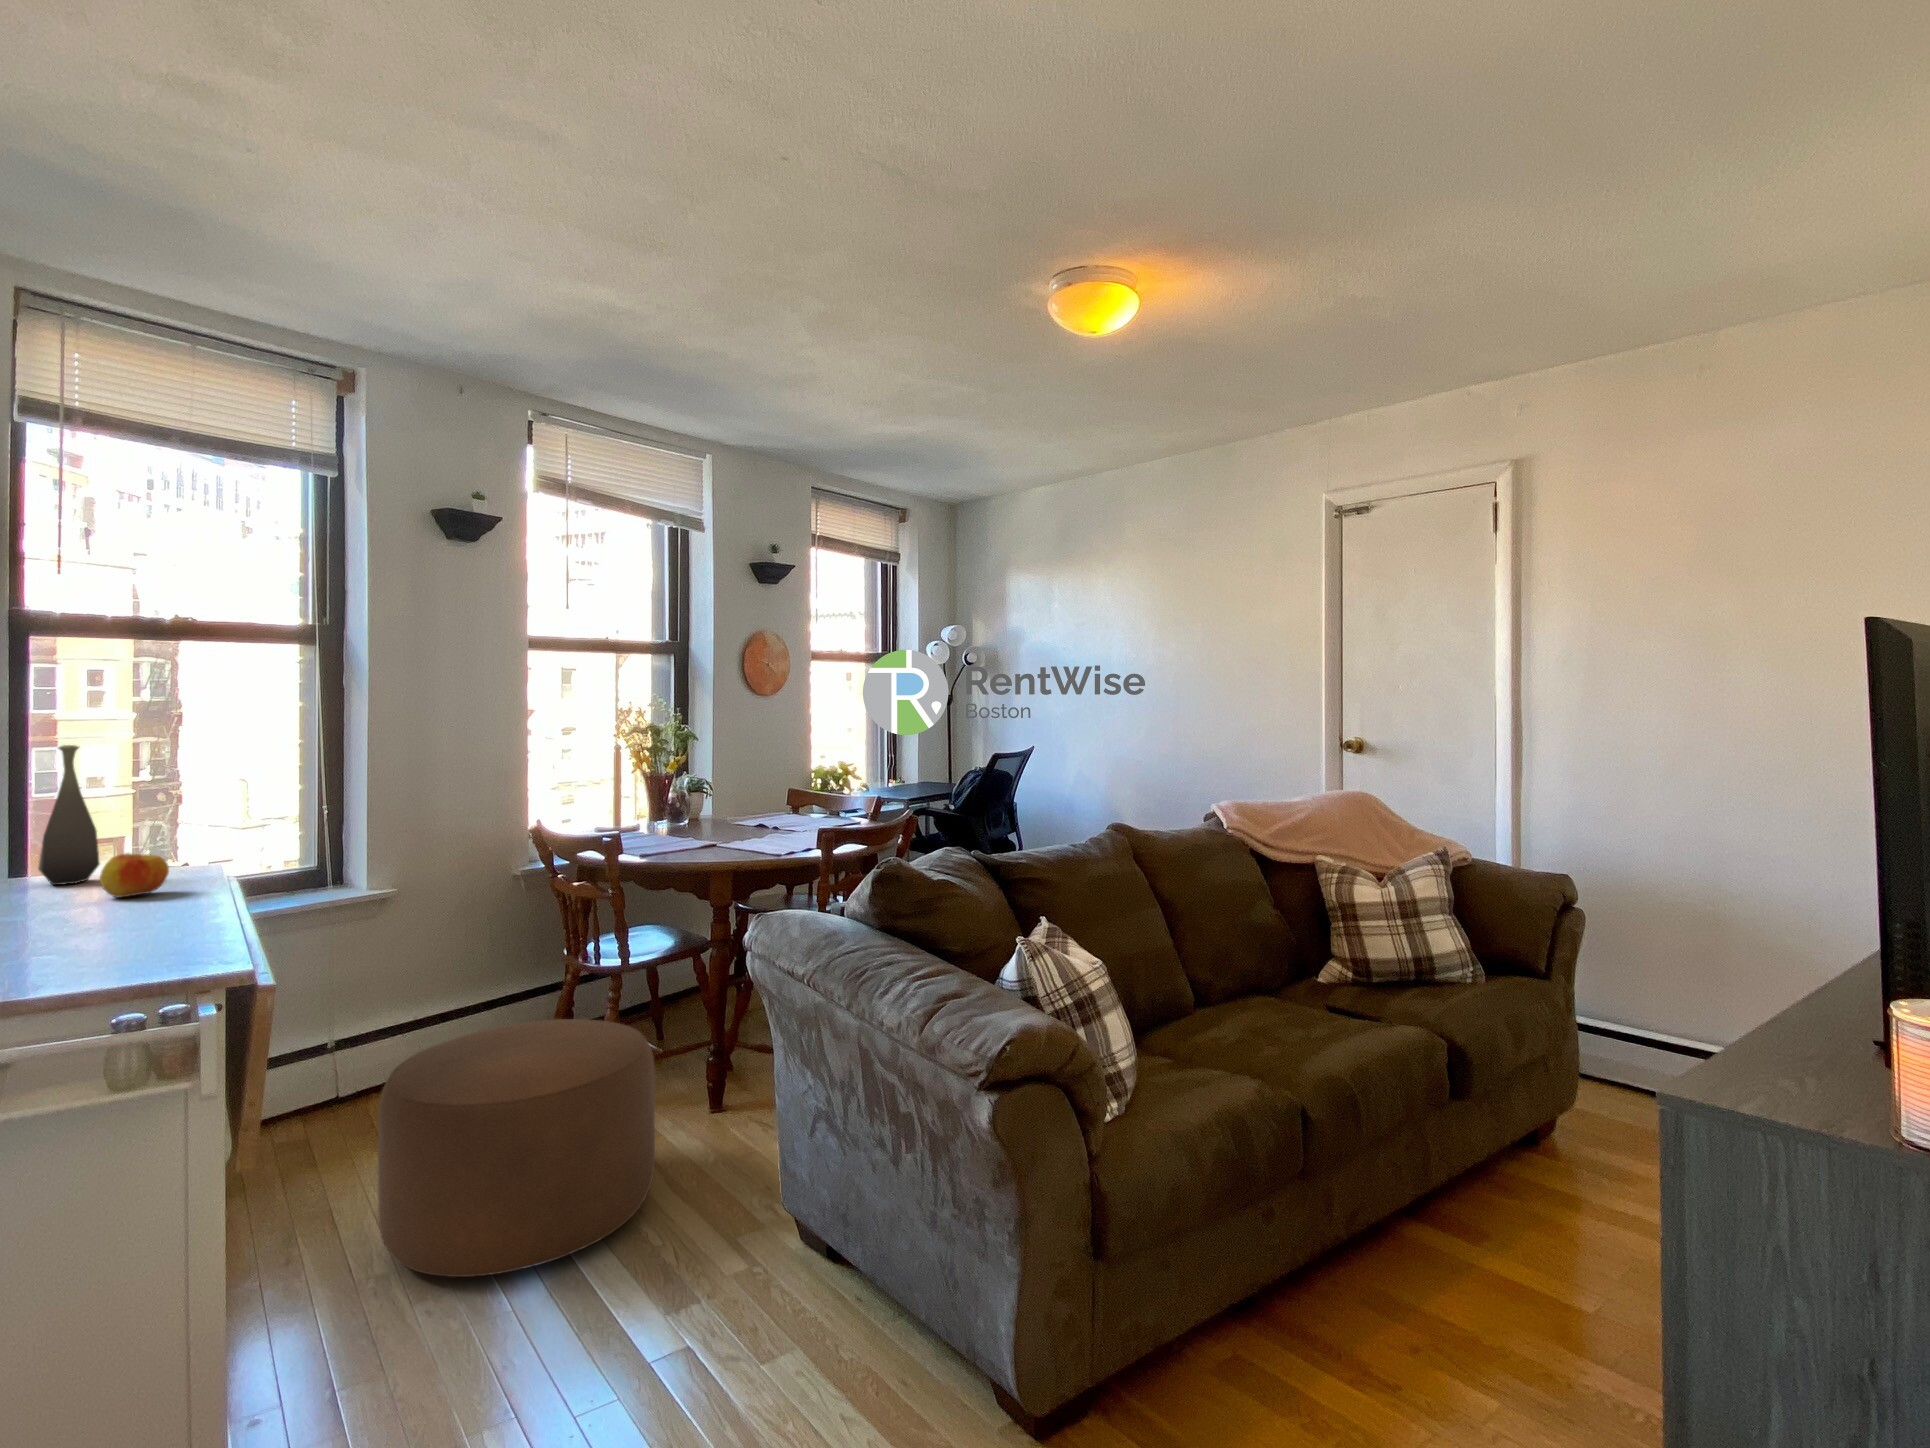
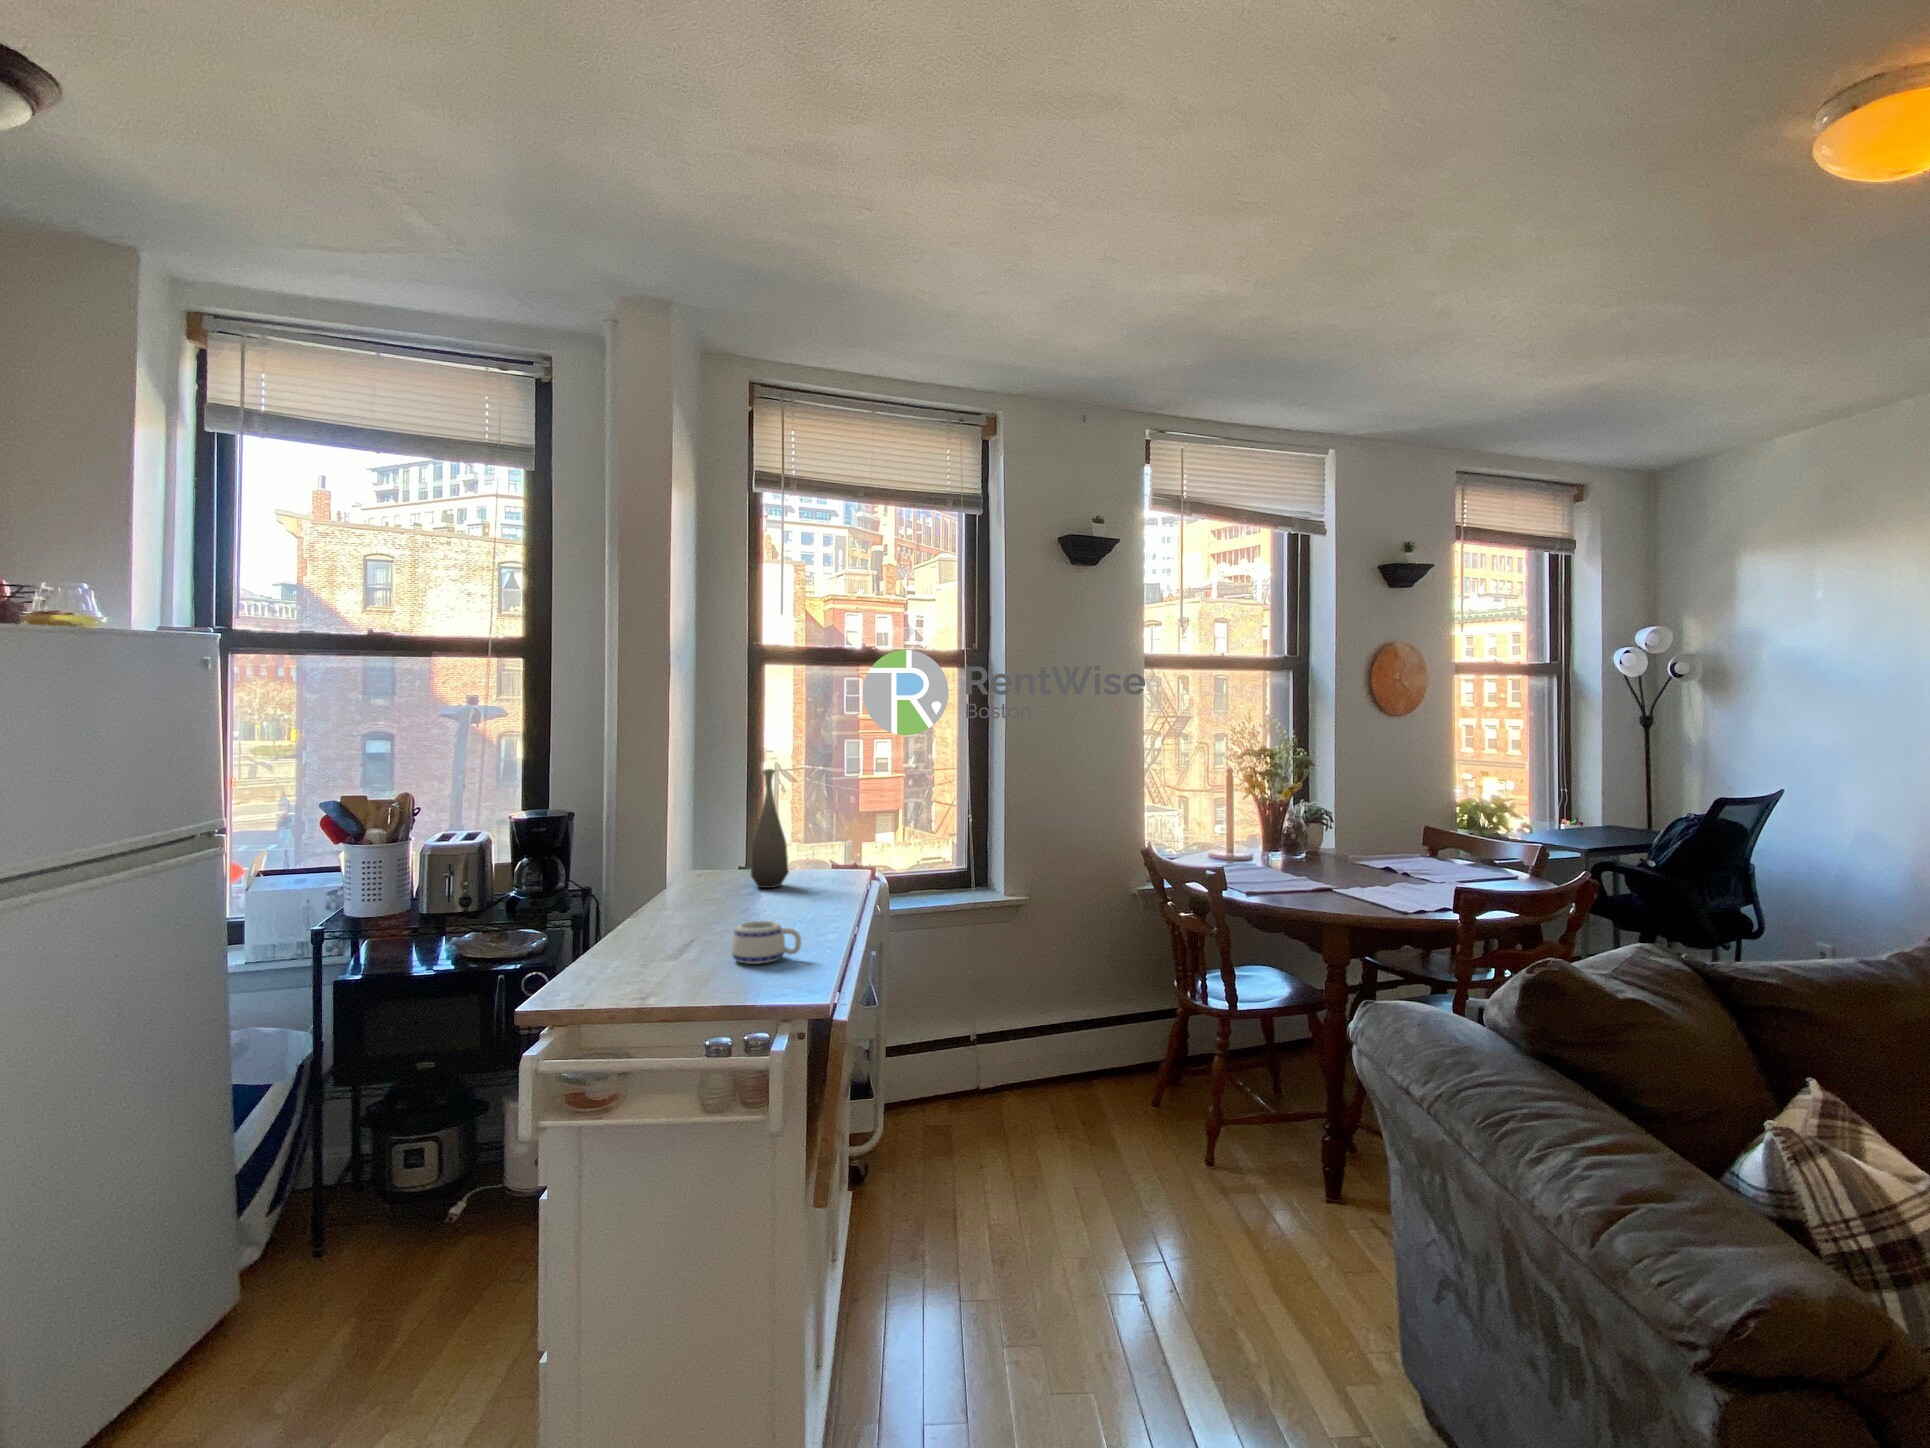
apple: present [100,853,169,897] -> none [780,869,827,909]
mug: none [54,900,158,949] -> present [732,921,801,964]
ottoman: present [378,1019,655,1277] -> none [991,1069,1254,1348]

